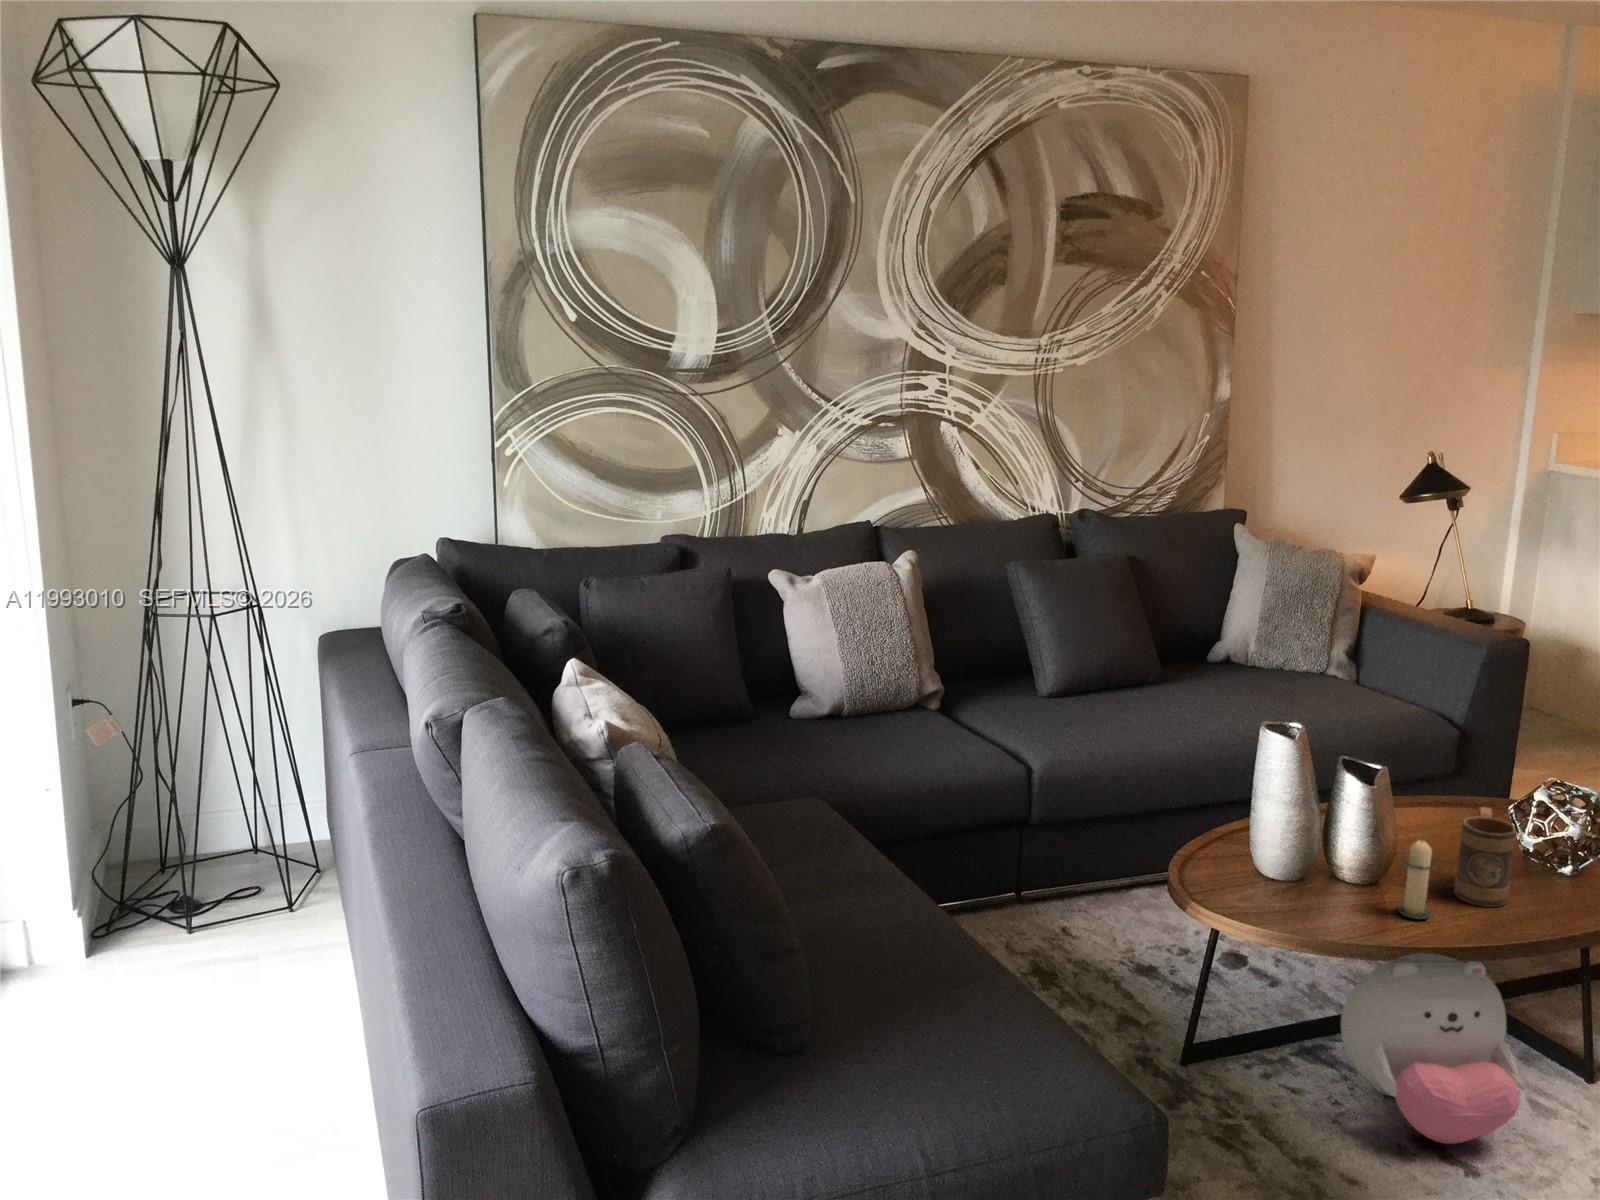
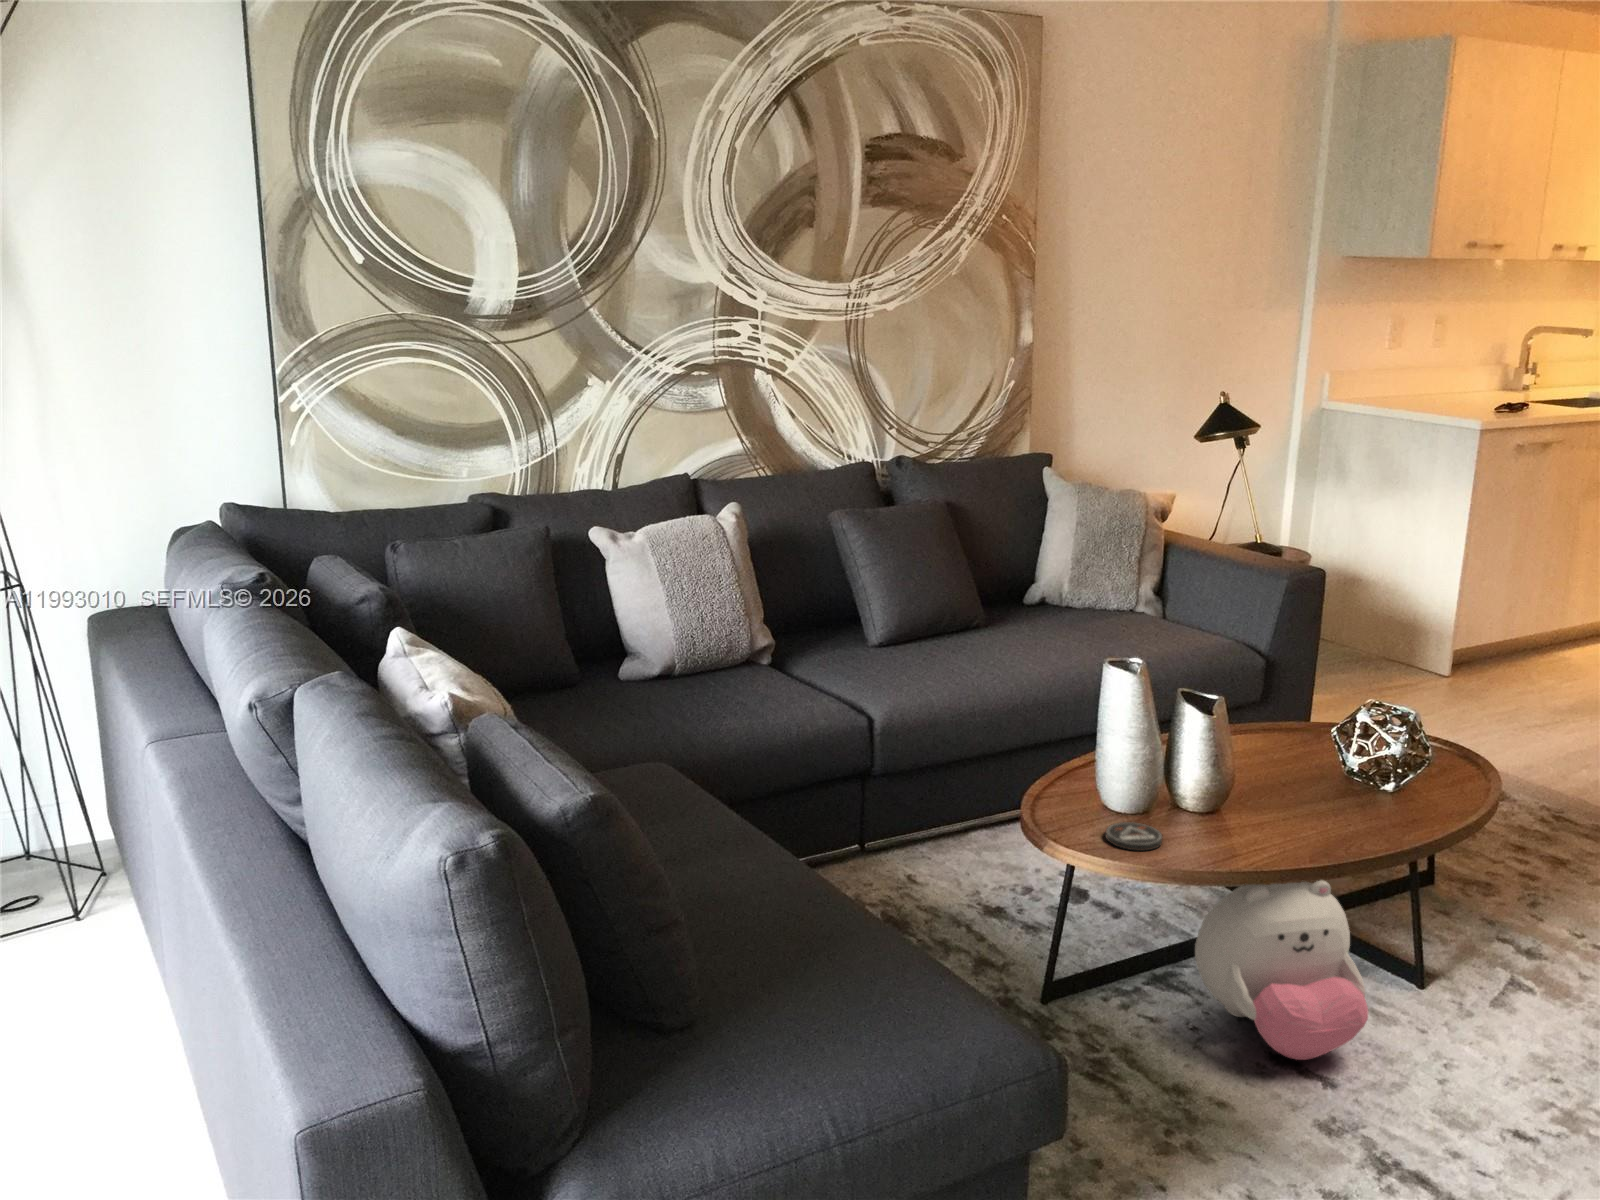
mug: present [1454,807,1516,907] -> none [1293,730,1351,827]
candle: present [1397,840,1437,919] -> none [1241,762,1287,845]
coaster: none [1249,887,1307,916] -> present [1106,822,1162,851]

